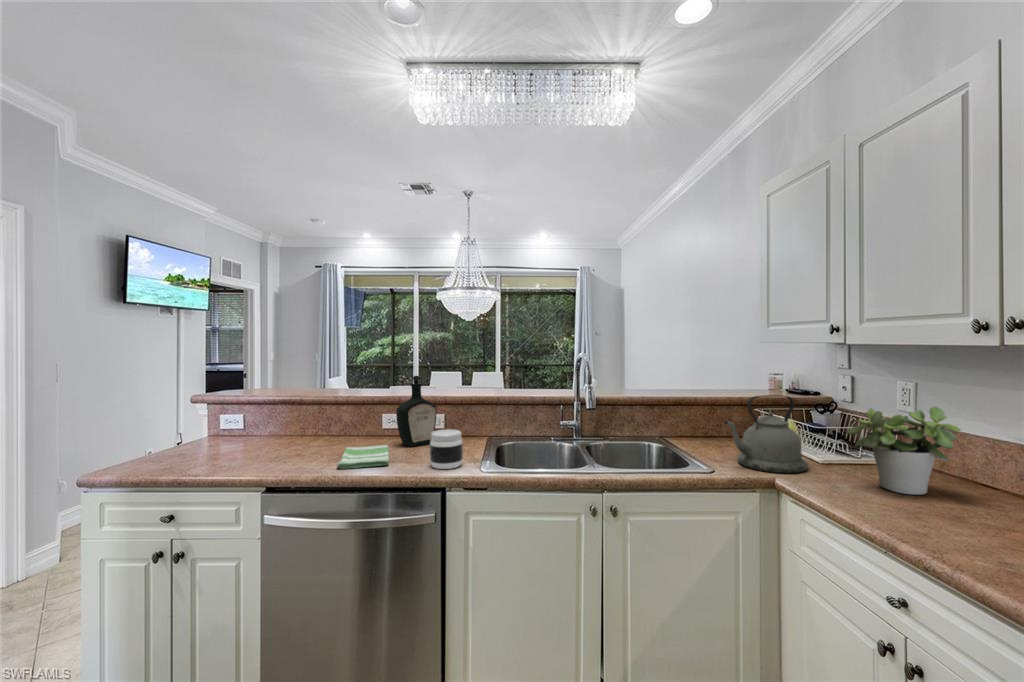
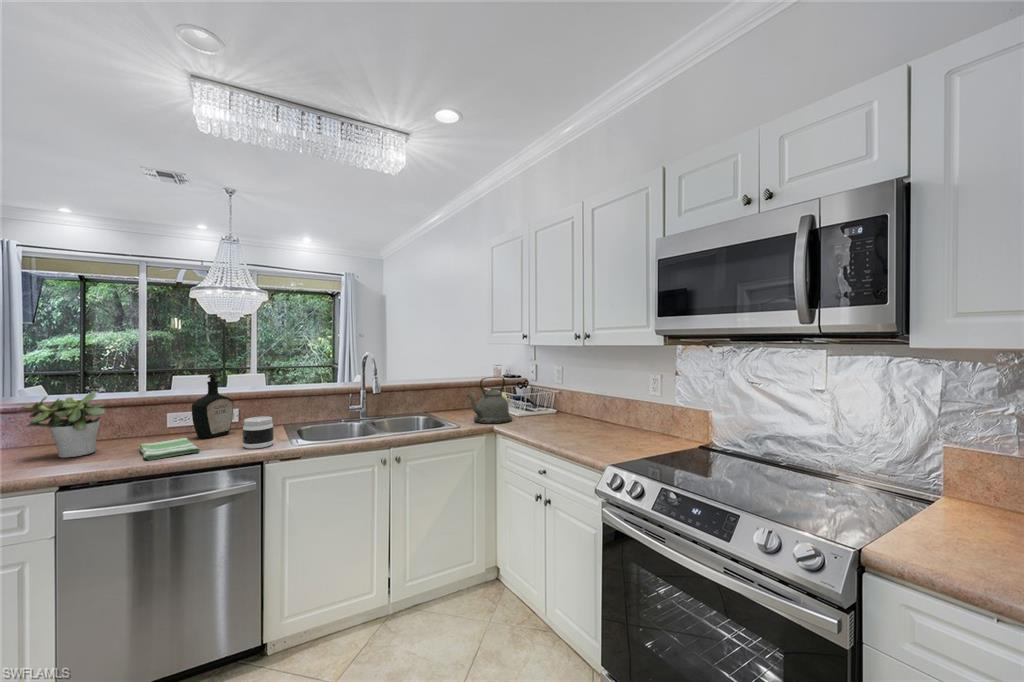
potted plant: present [846,407,961,495] -> present [22,392,105,458]

